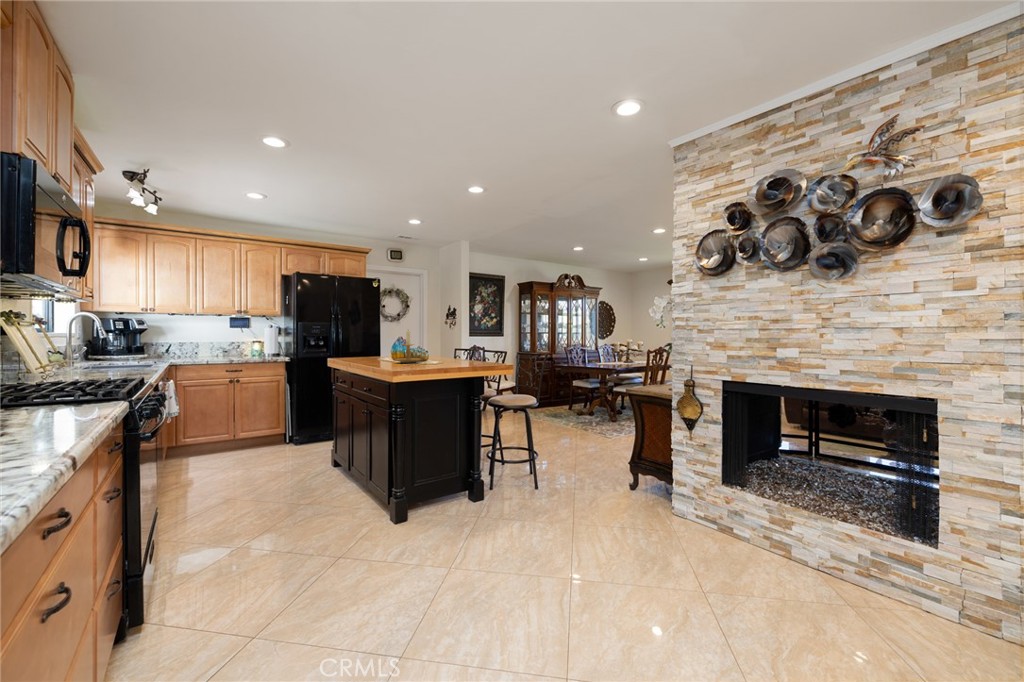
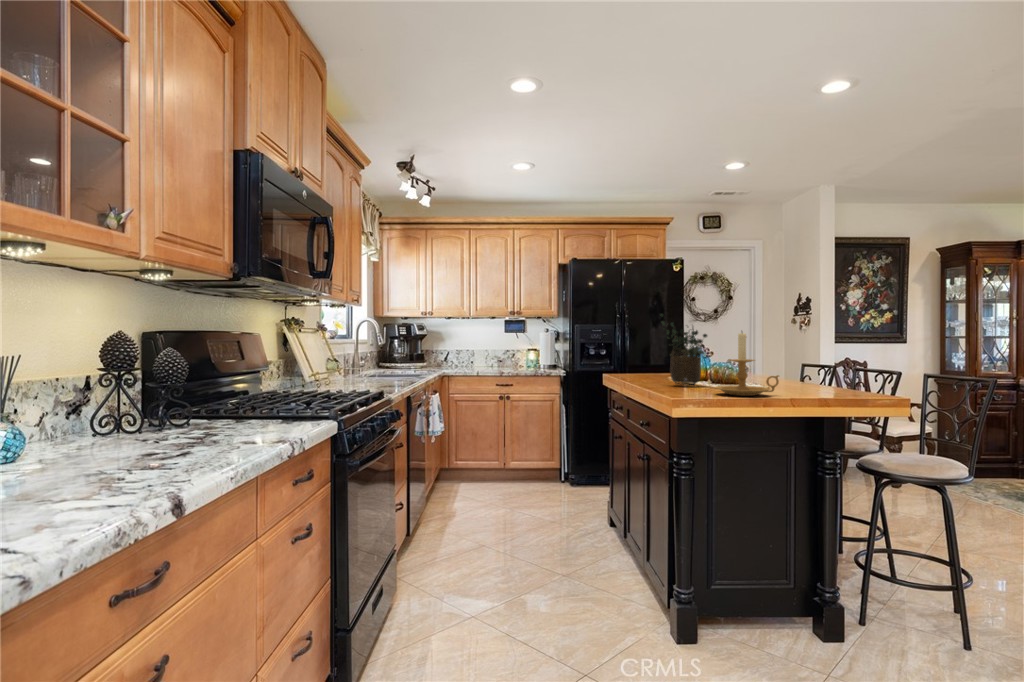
potted plant: none [363,318,391,361] -> present [660,314,707,385]

